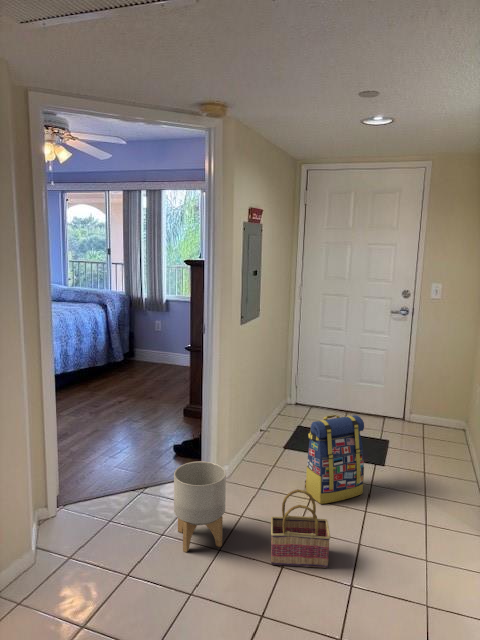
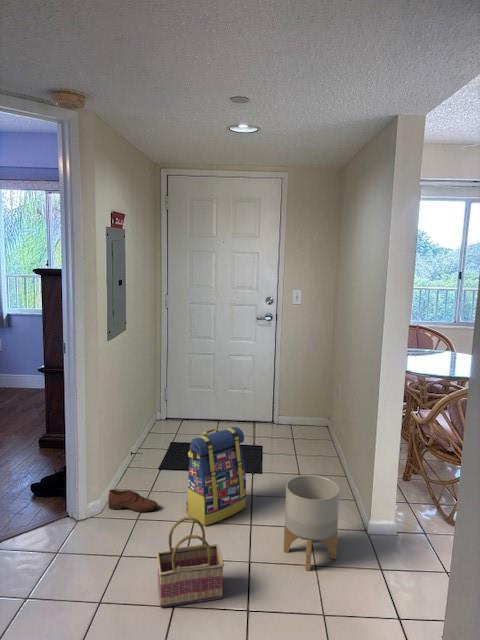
shoe: none [236,459,279,483] -> present [108,489,158,512]
planter: present [174,461,226,552] -> present [284,475,340,571]

